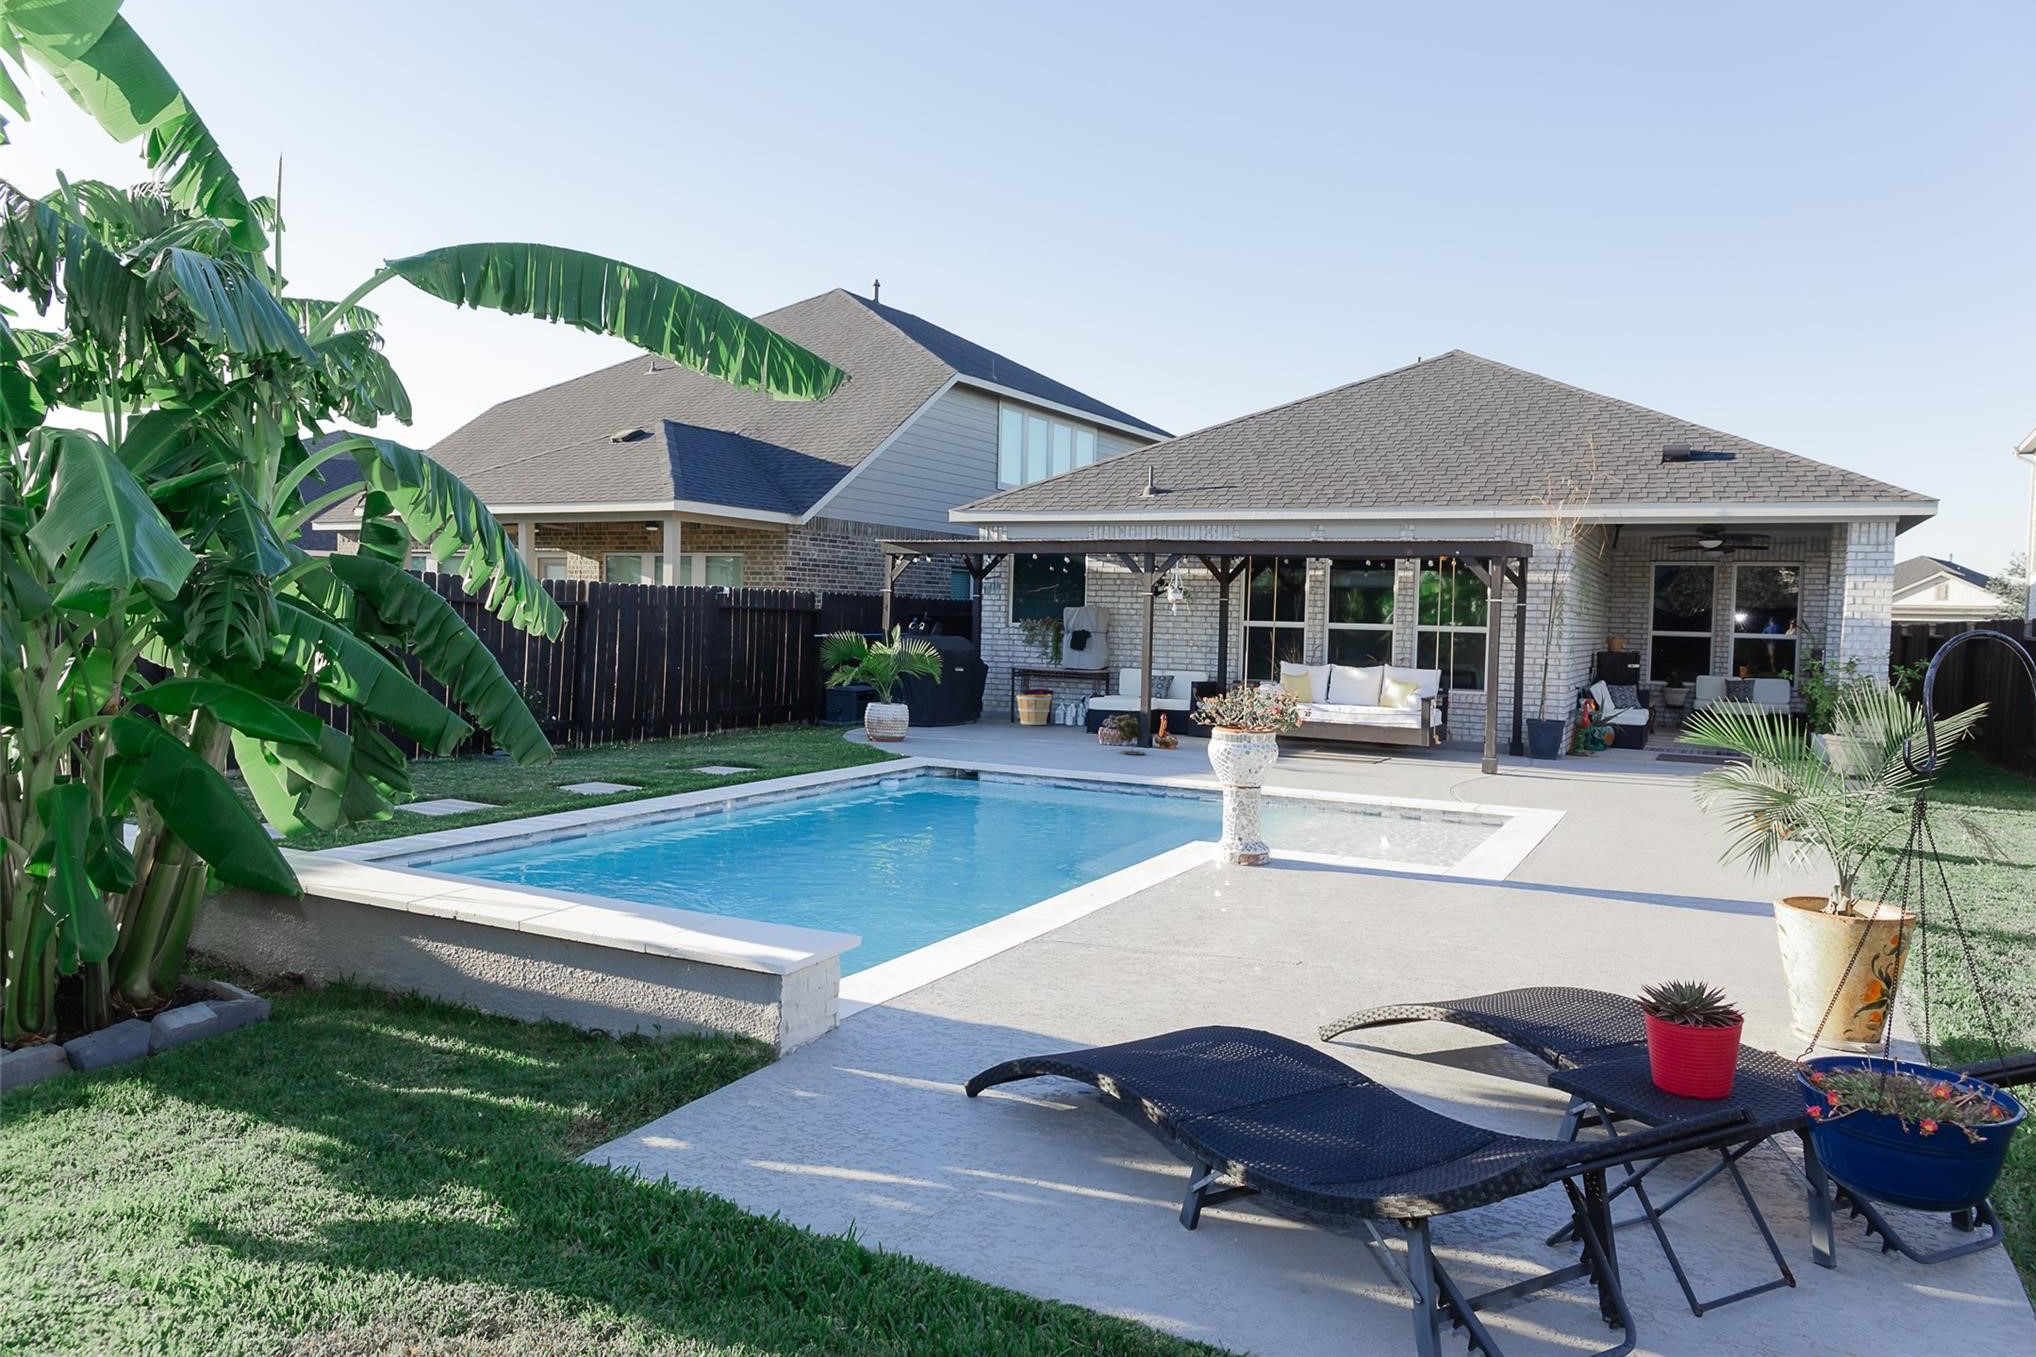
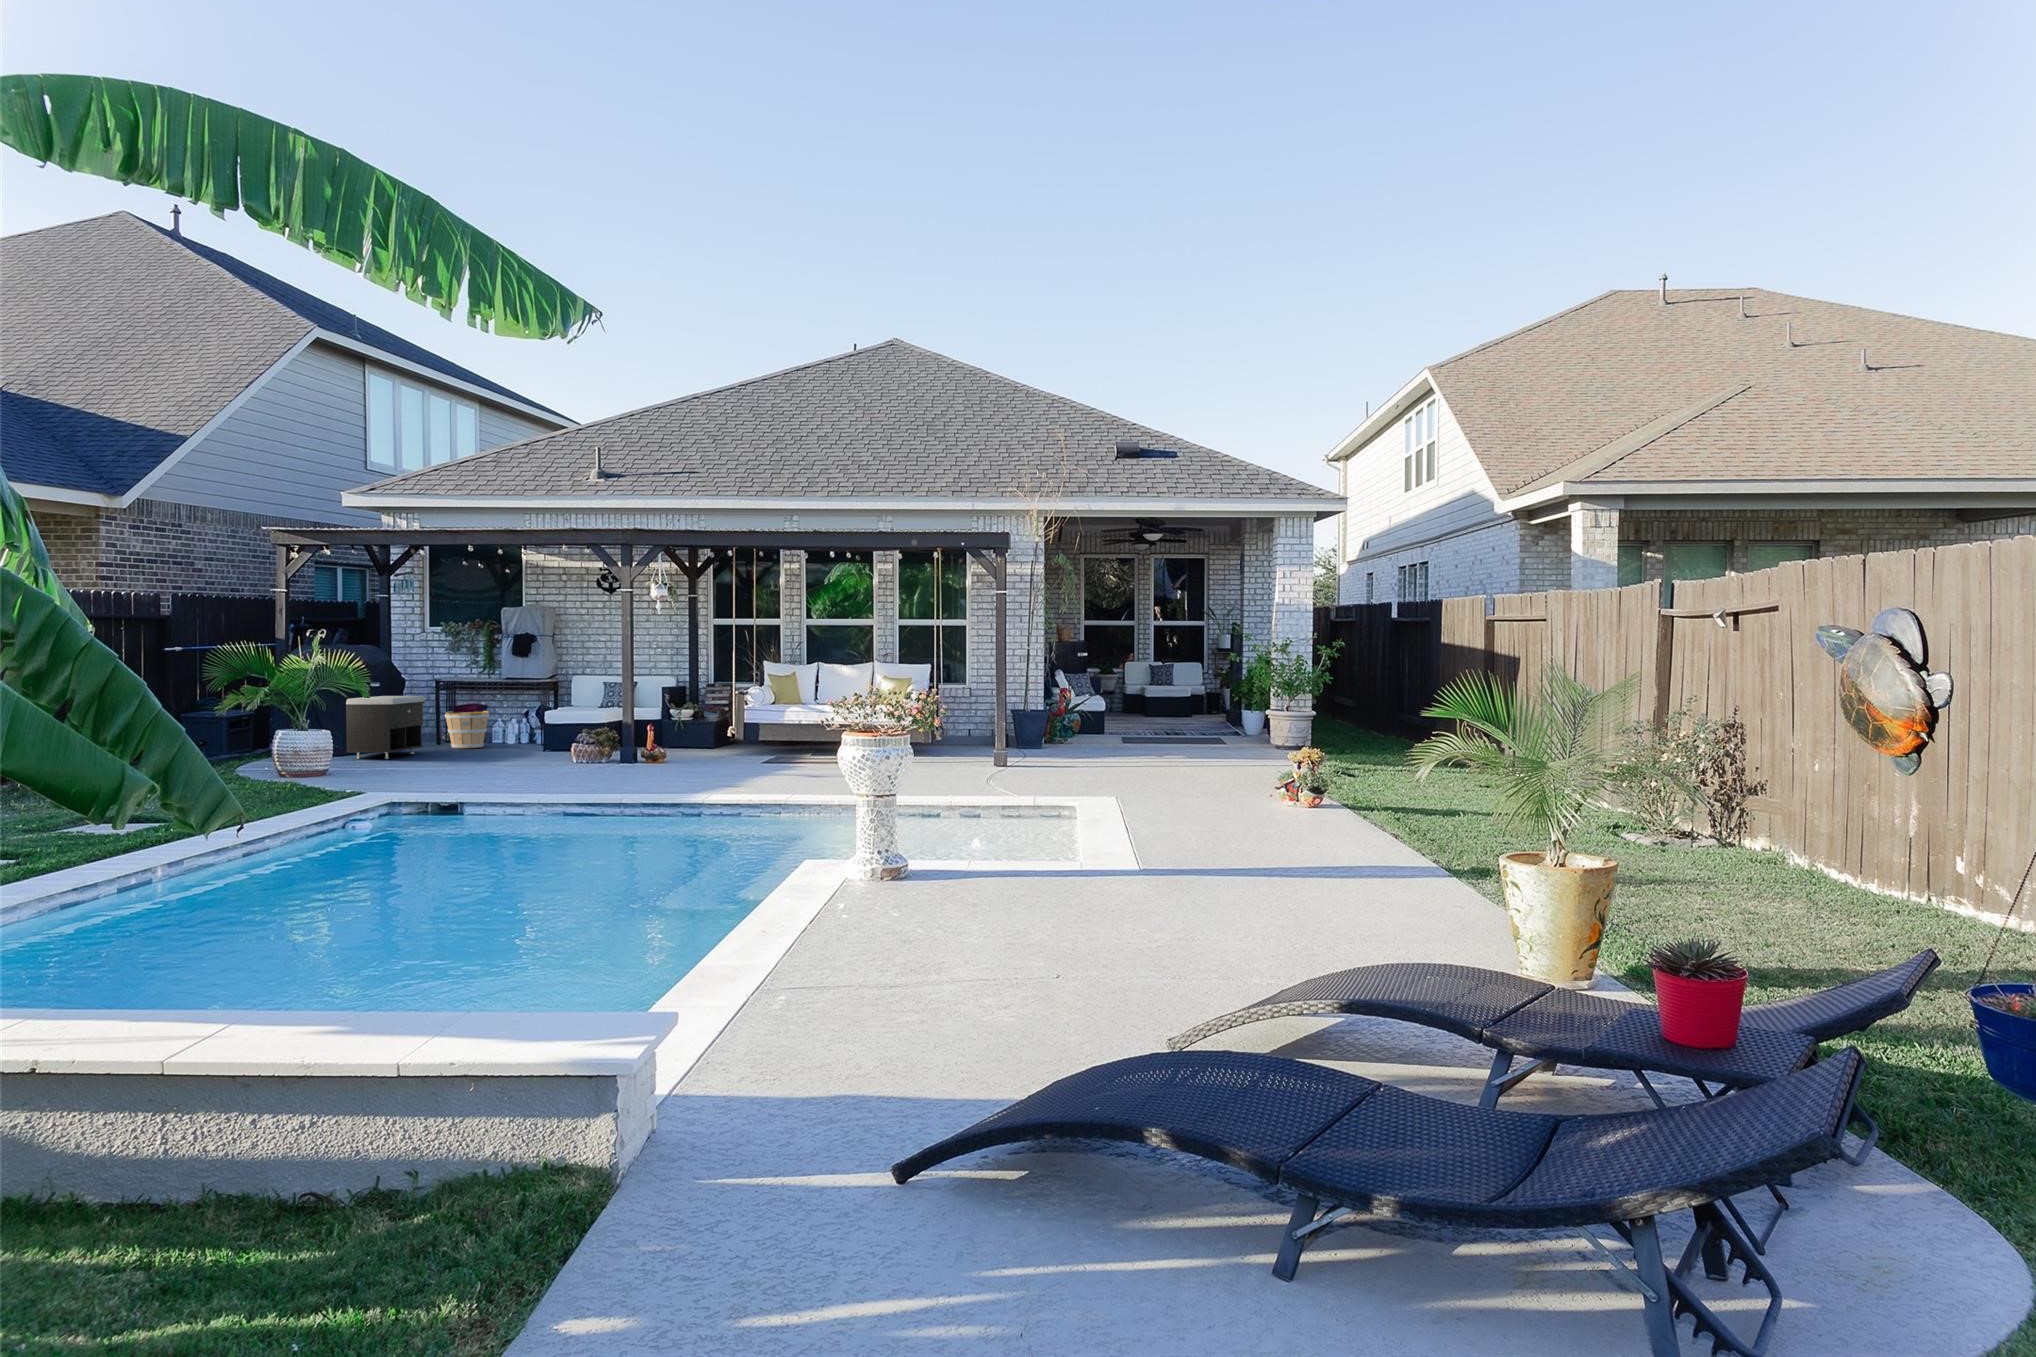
storage bench: none [933,678,997,730] -> present [346,696,425,759]
potted tree: present [1119,709,1145,755] -> none [595,720,632,773]

